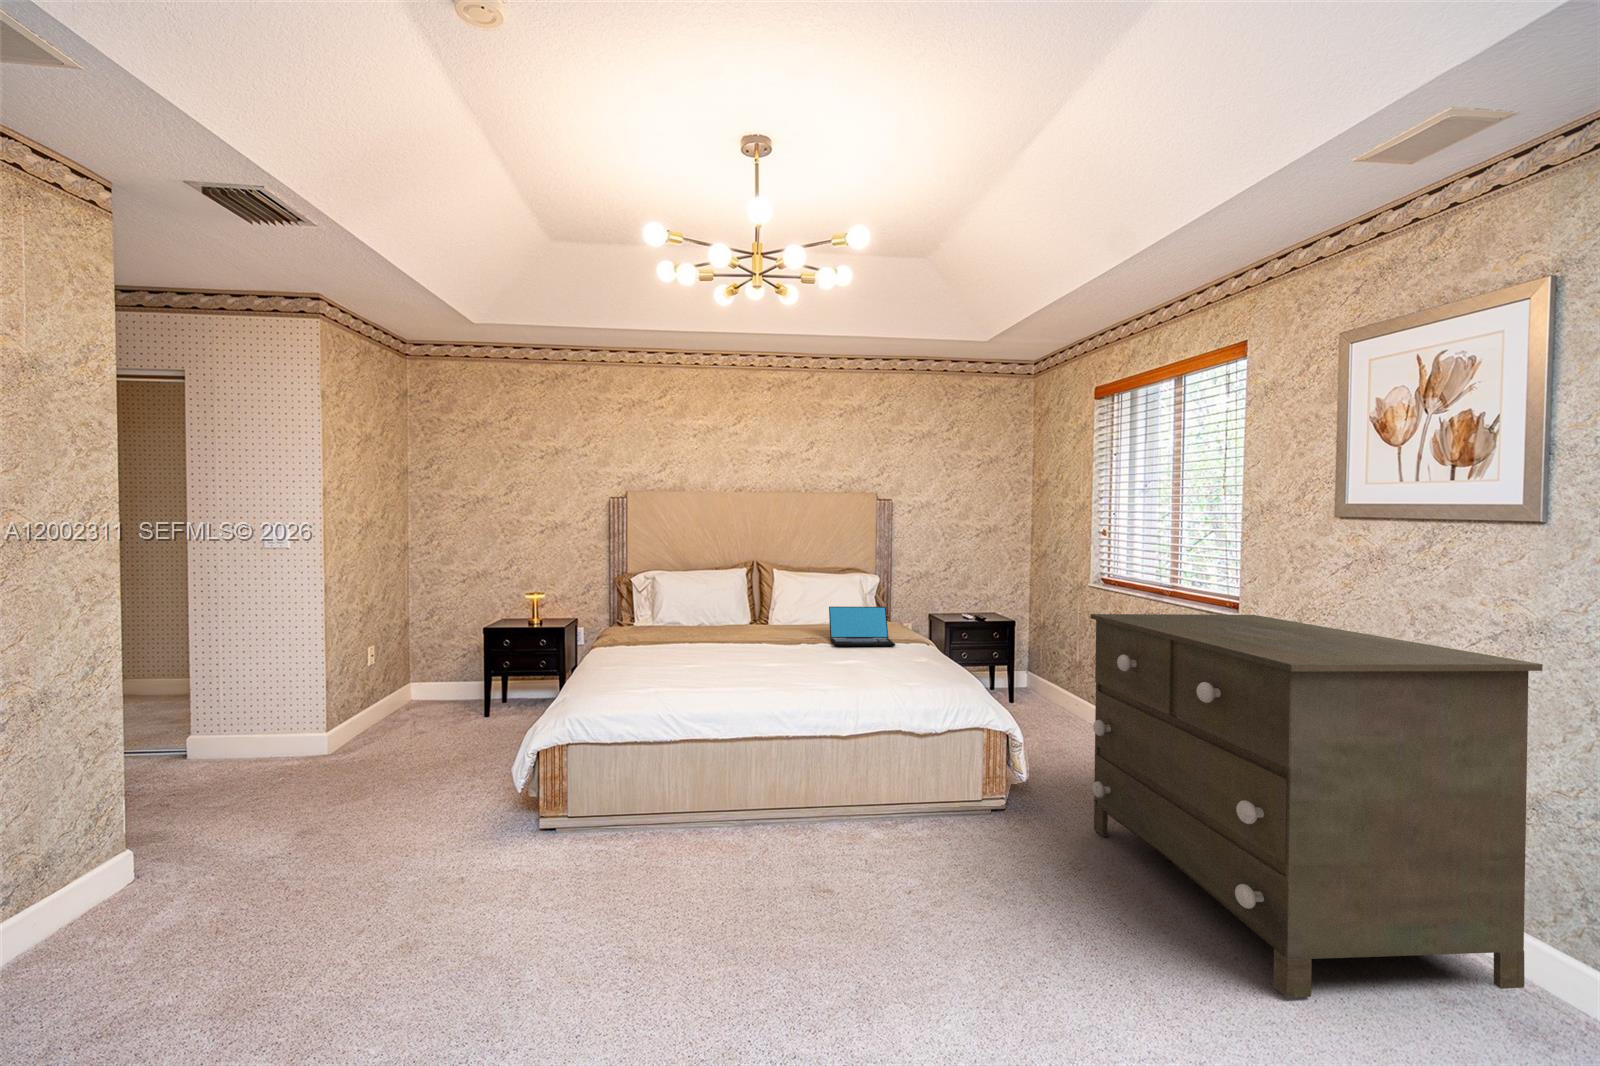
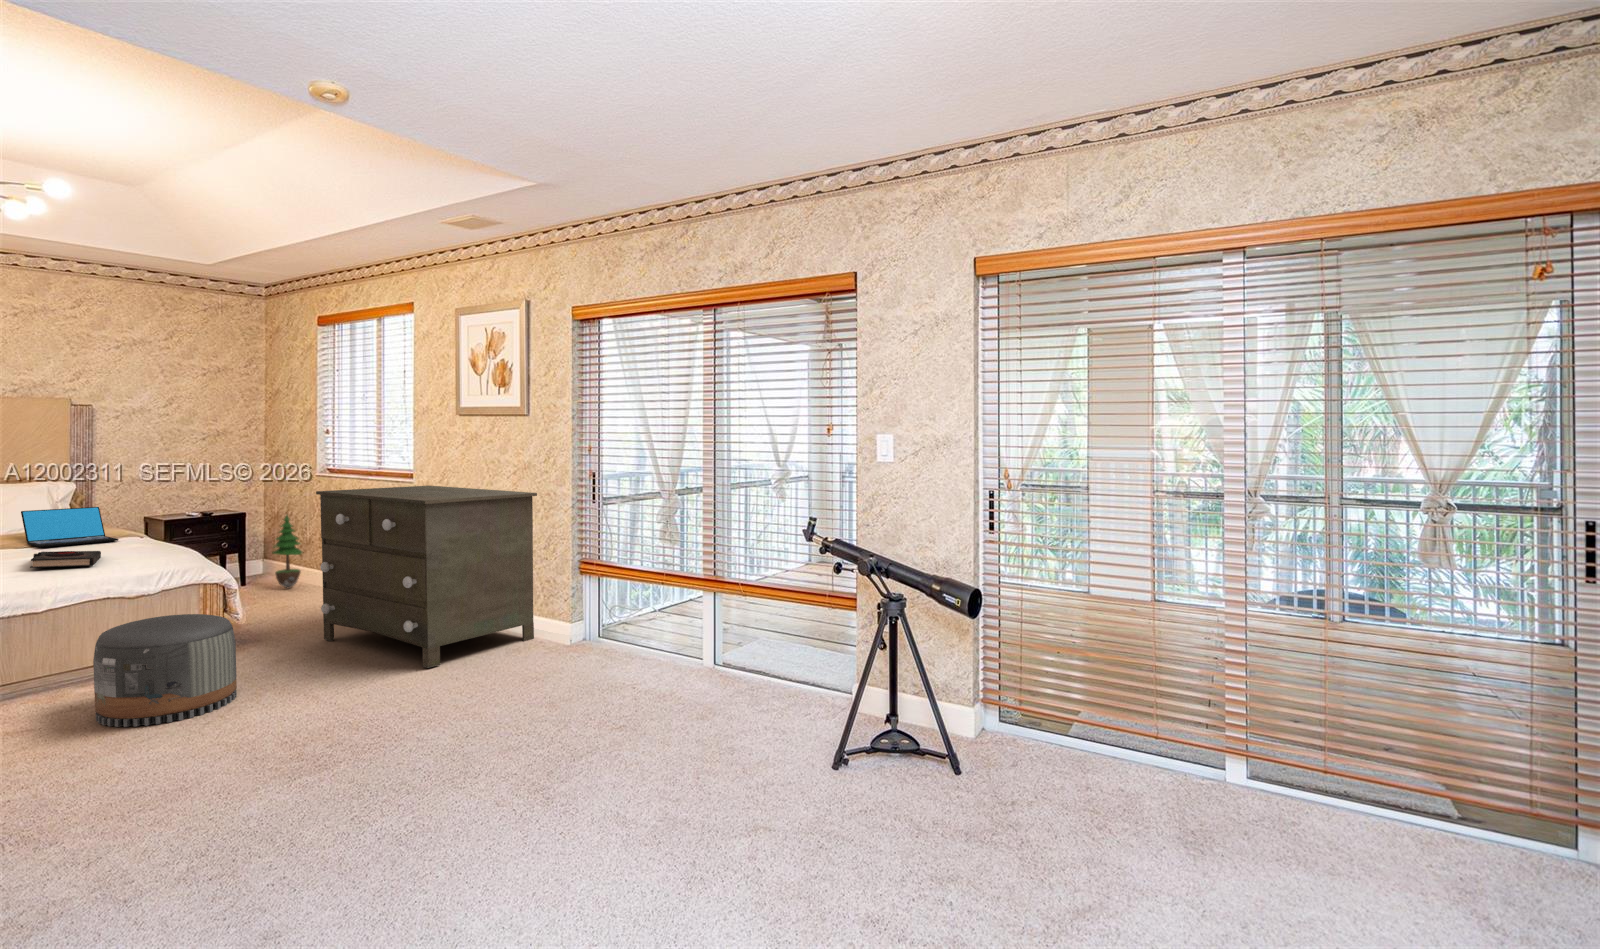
potted tree: none [1038,626,1071,715] -> present [273,515,302,588]
book: none [811,655,873,680] -> present [30,551,101,568]
pouf: none [824,774,977,955] -> present [93,614,237,727]

